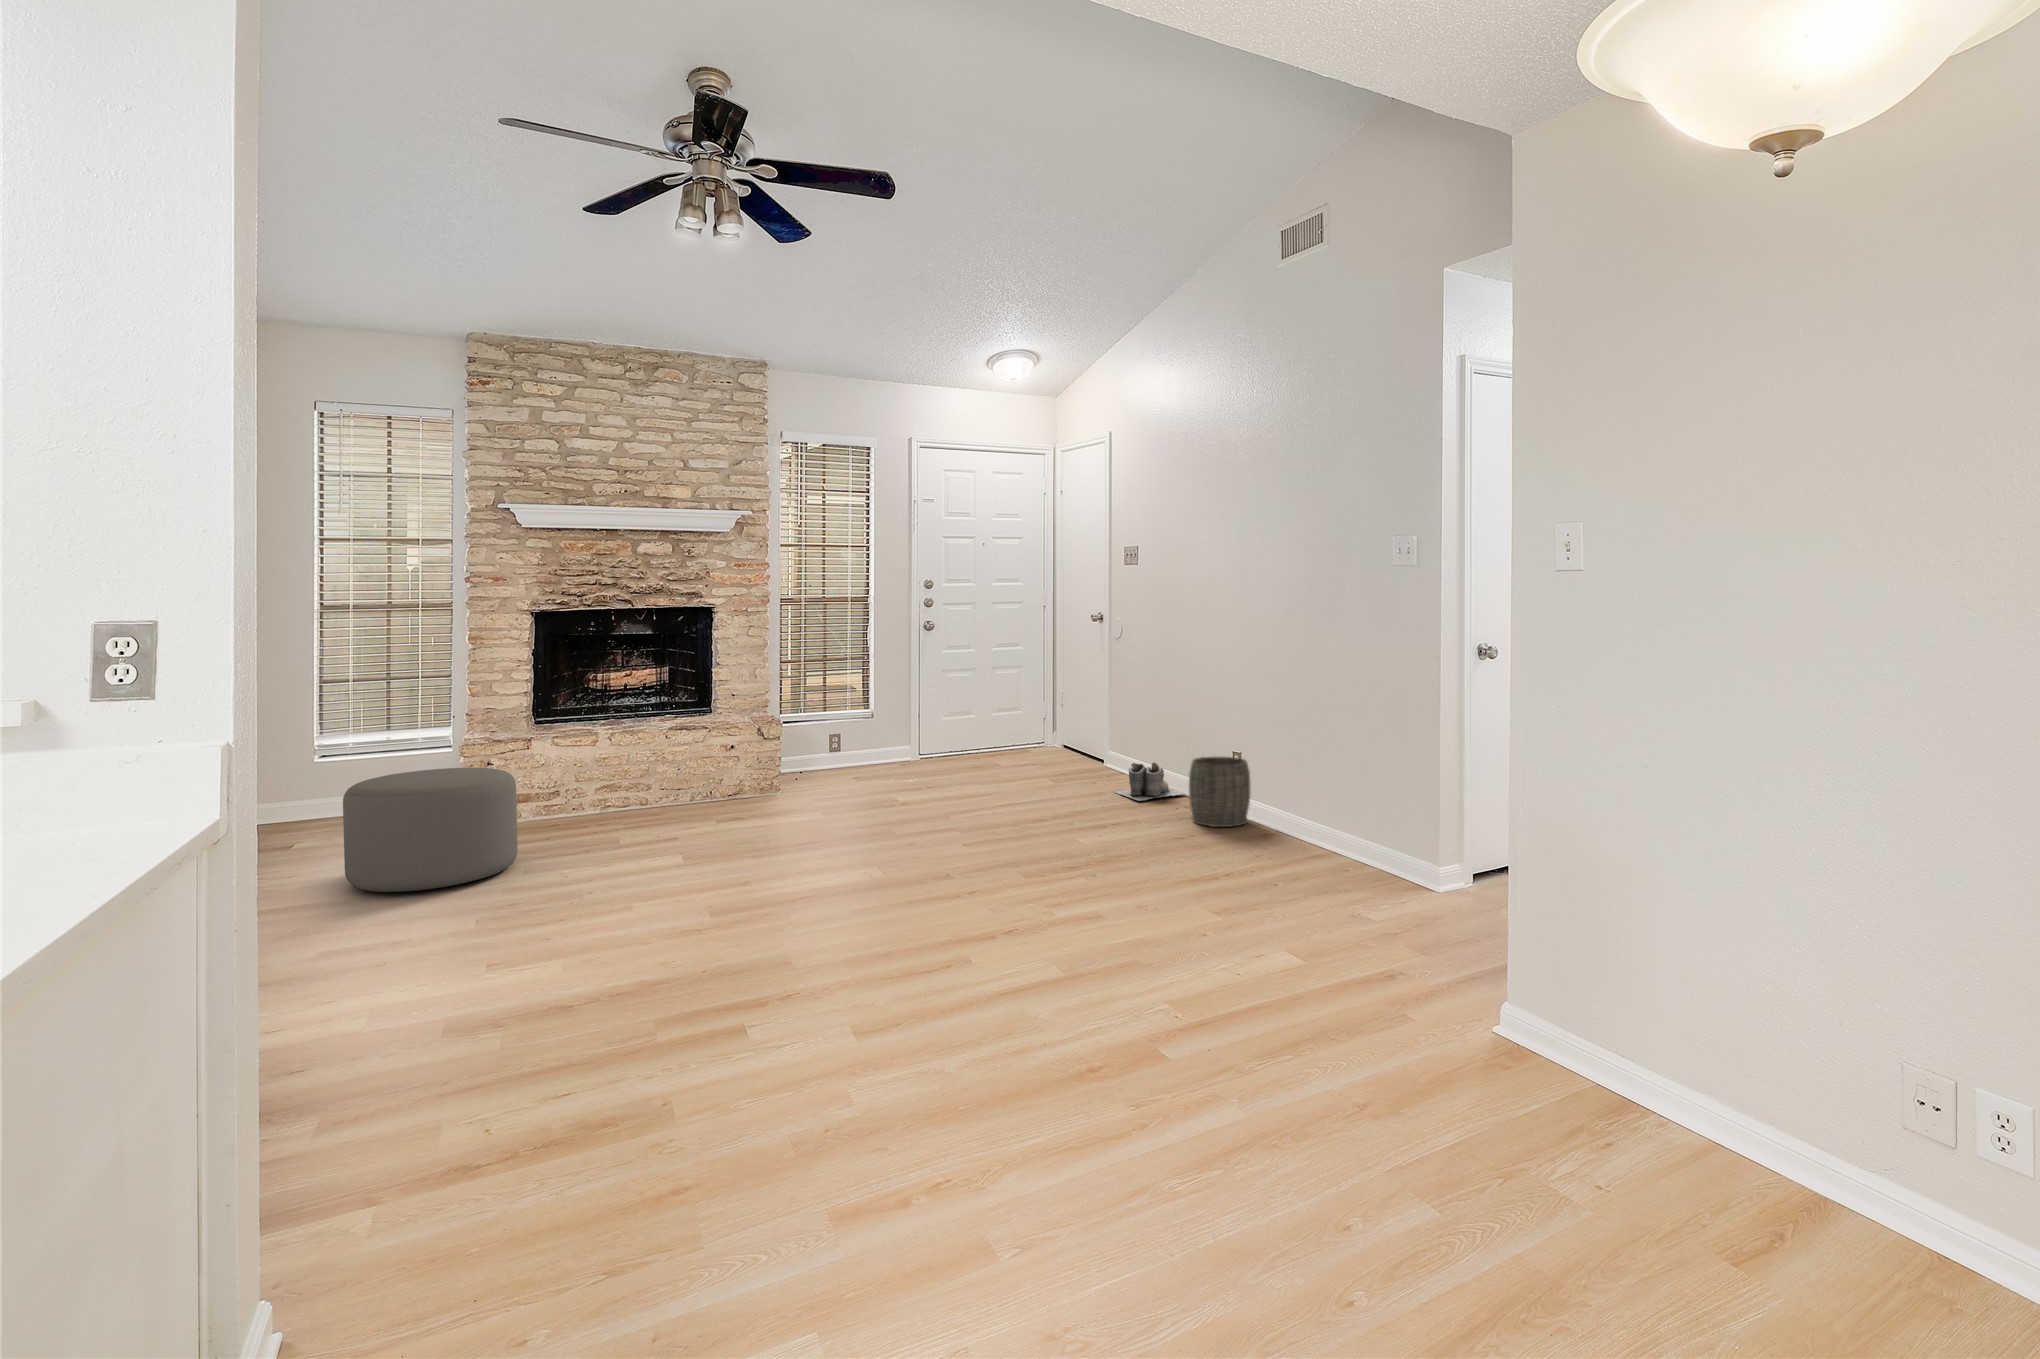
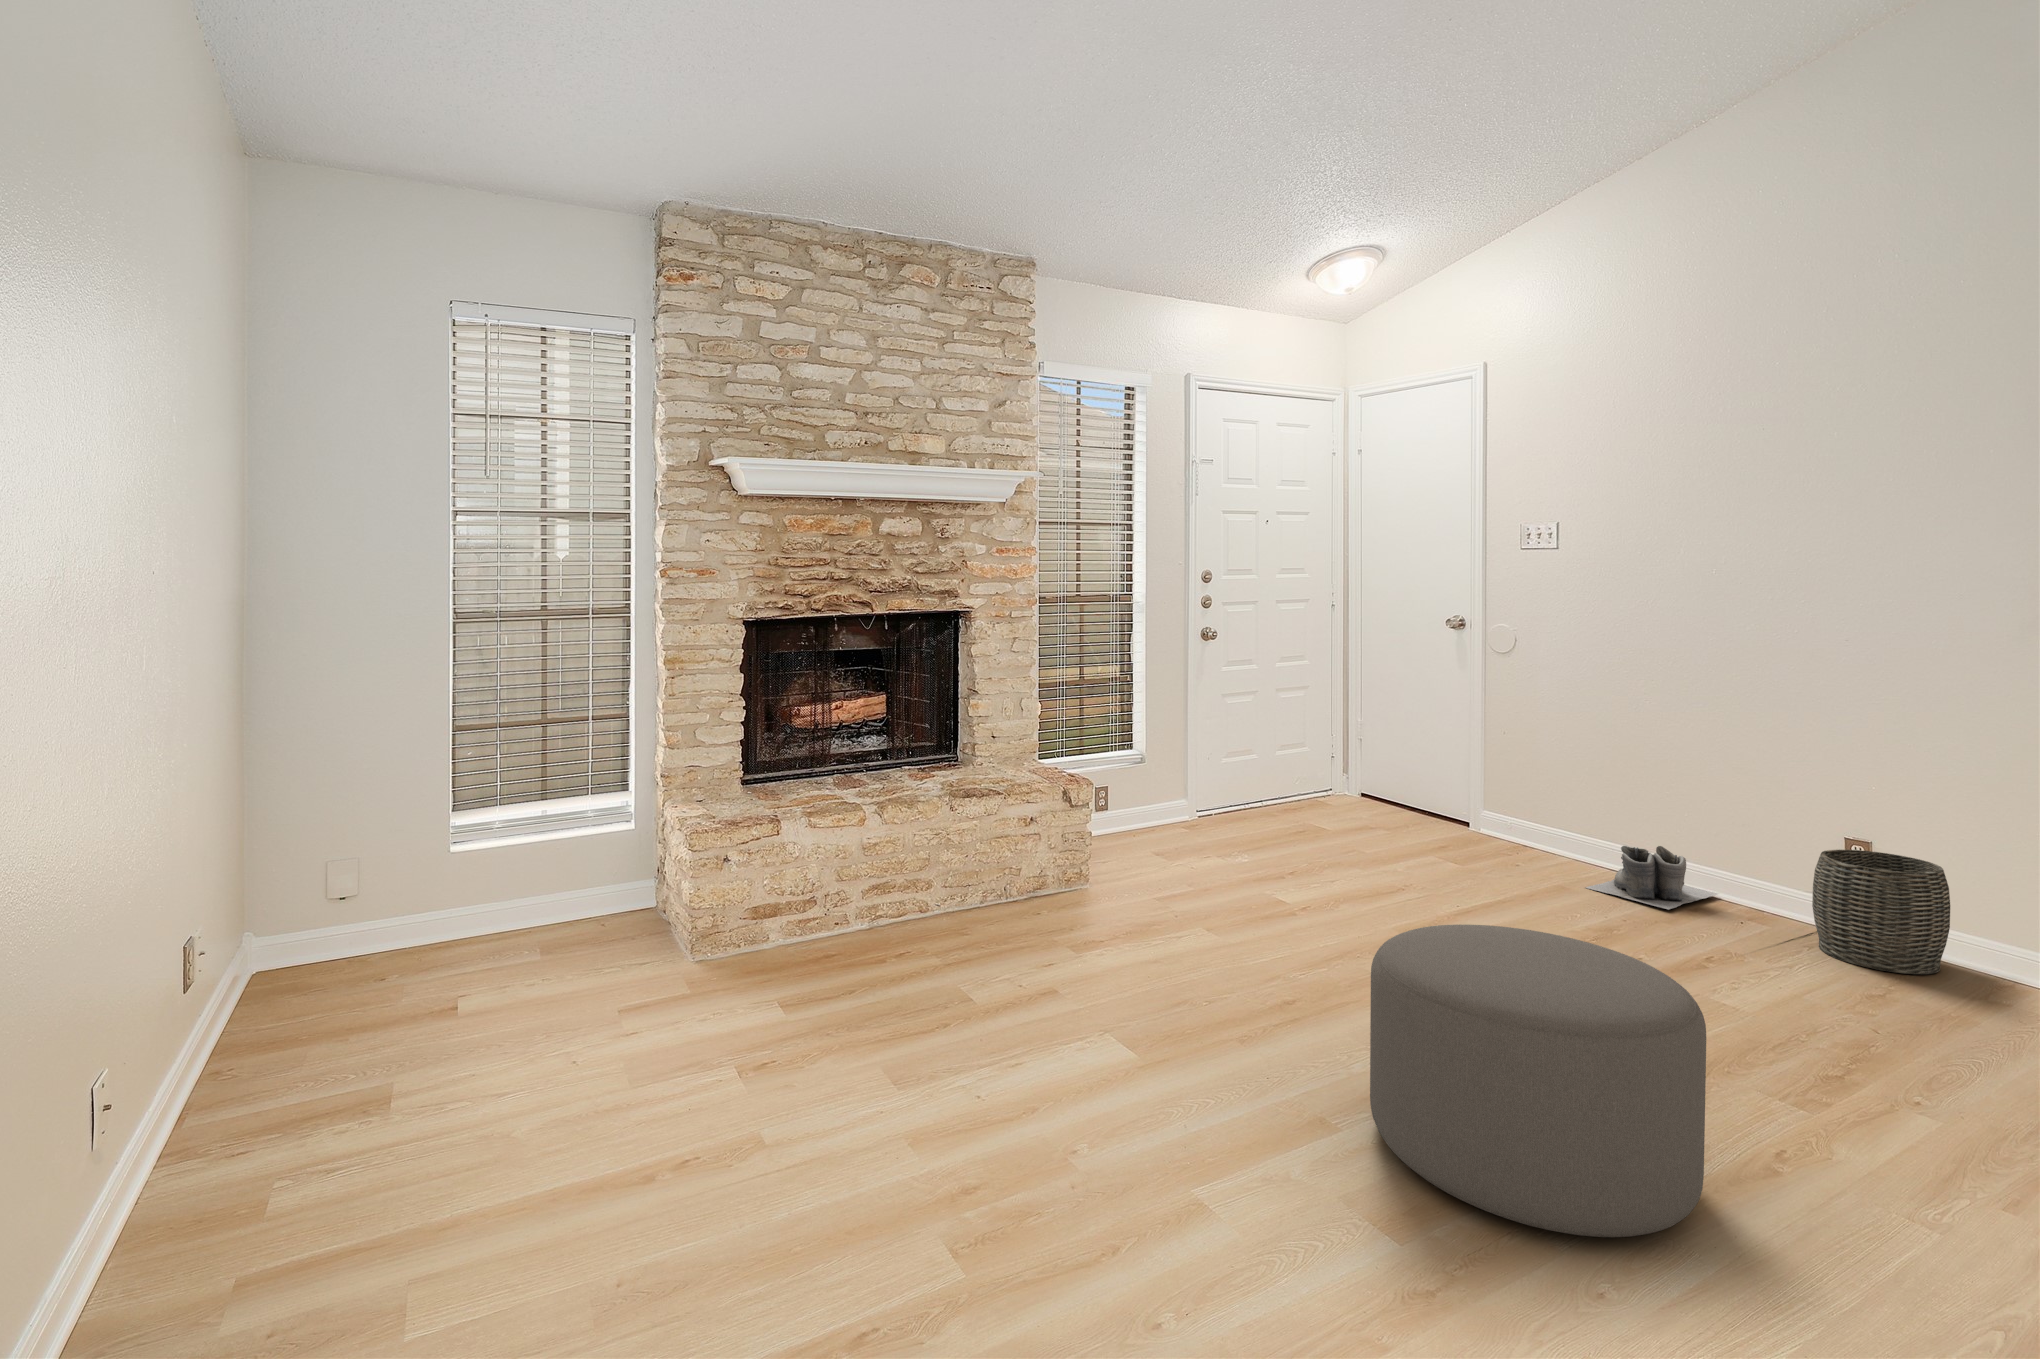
ottoman: present [343,768,518,892] -> present [1370,925,1706,1237]

